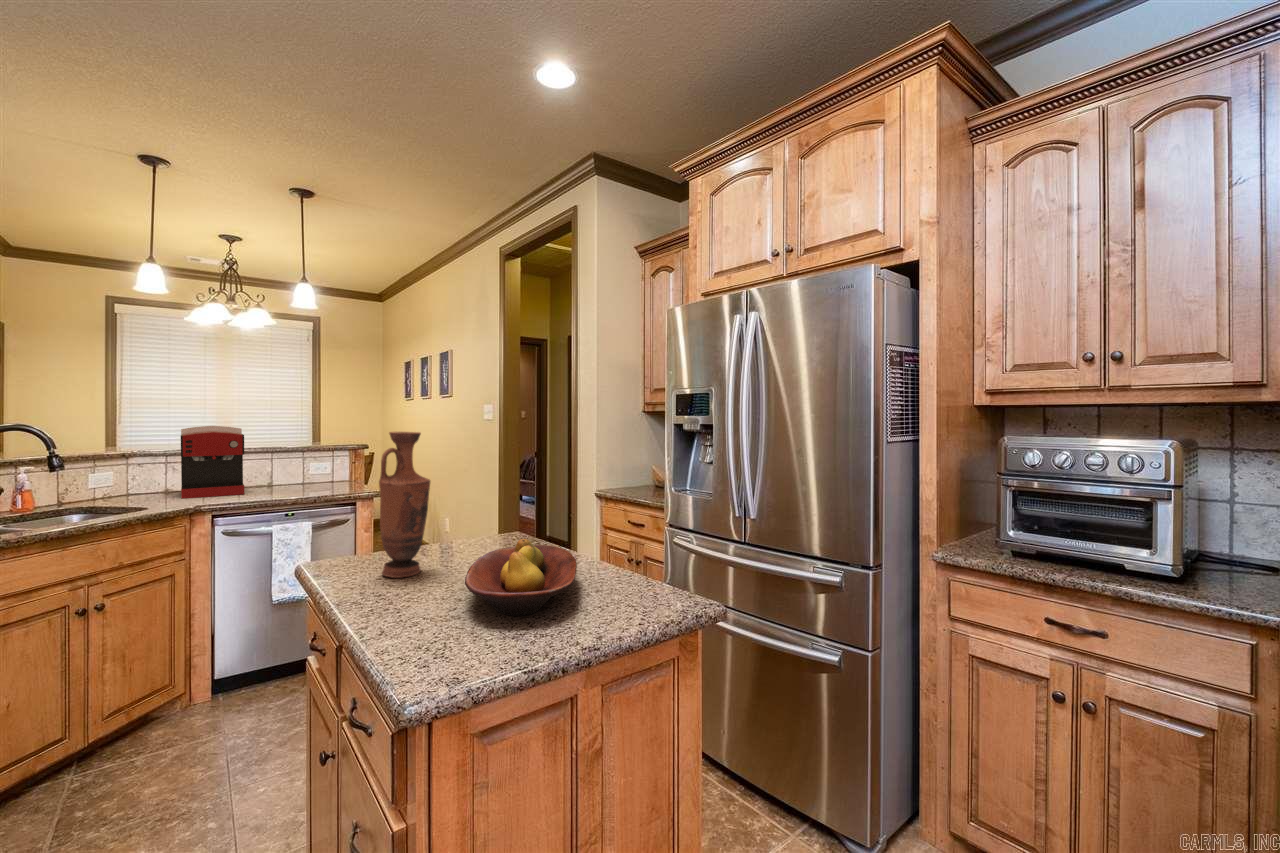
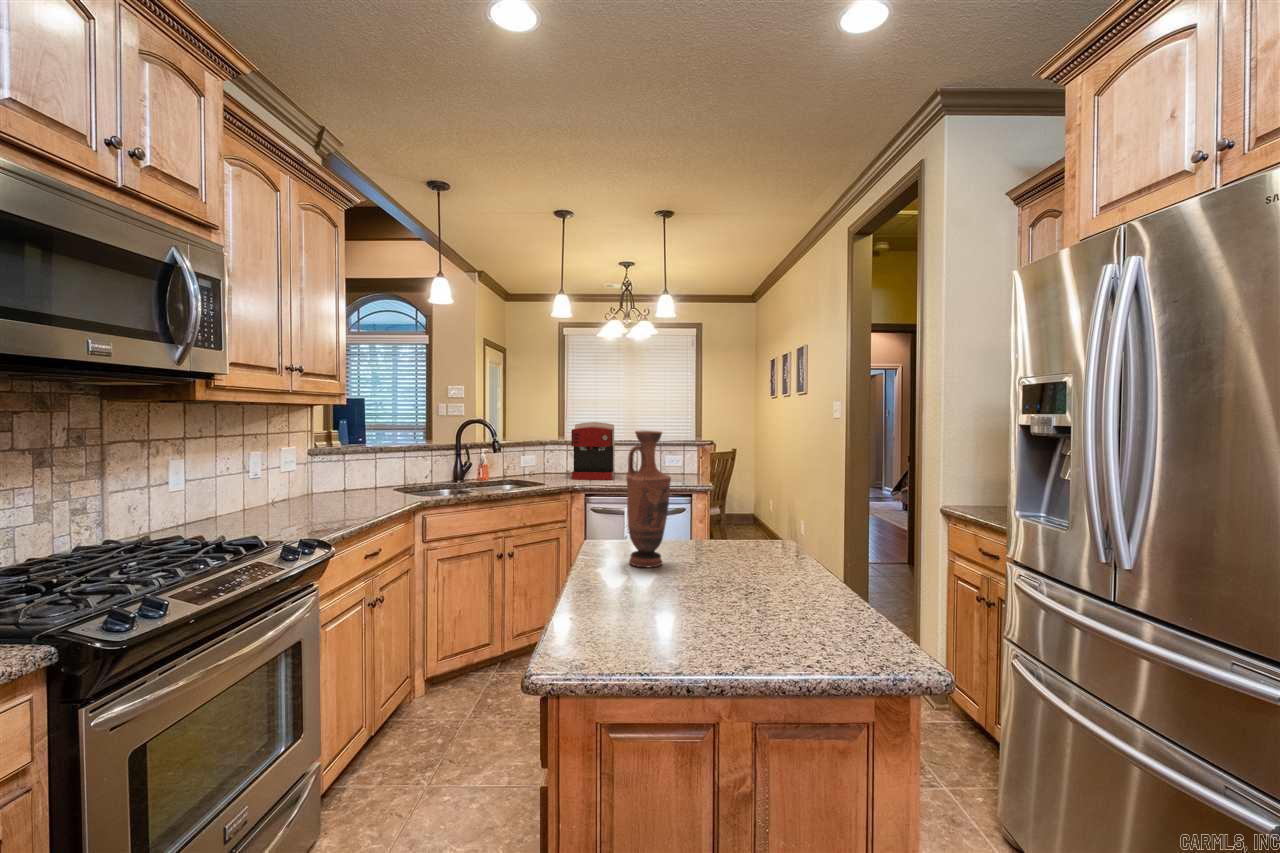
fruit bowl: present [465,539,577,616] -> none [652,548,790,626]

